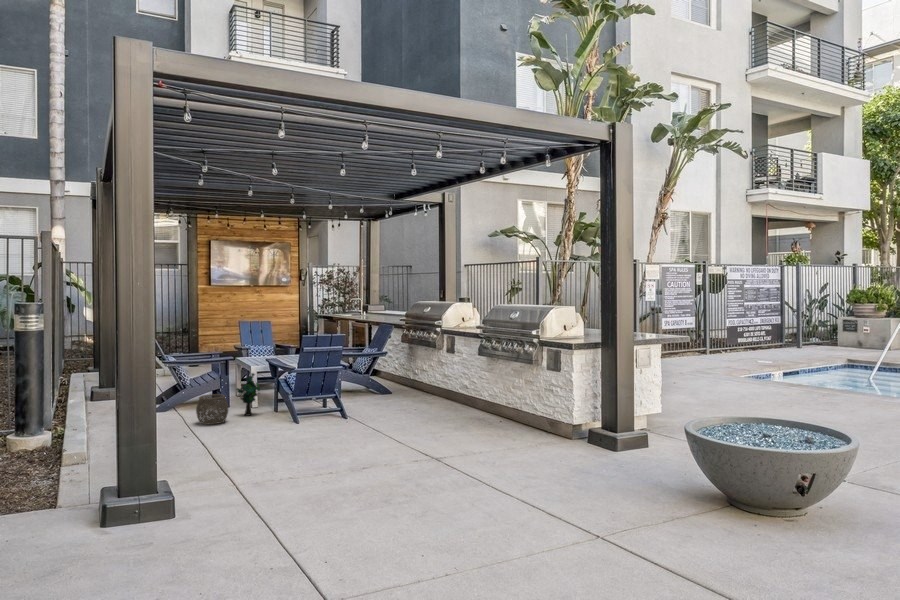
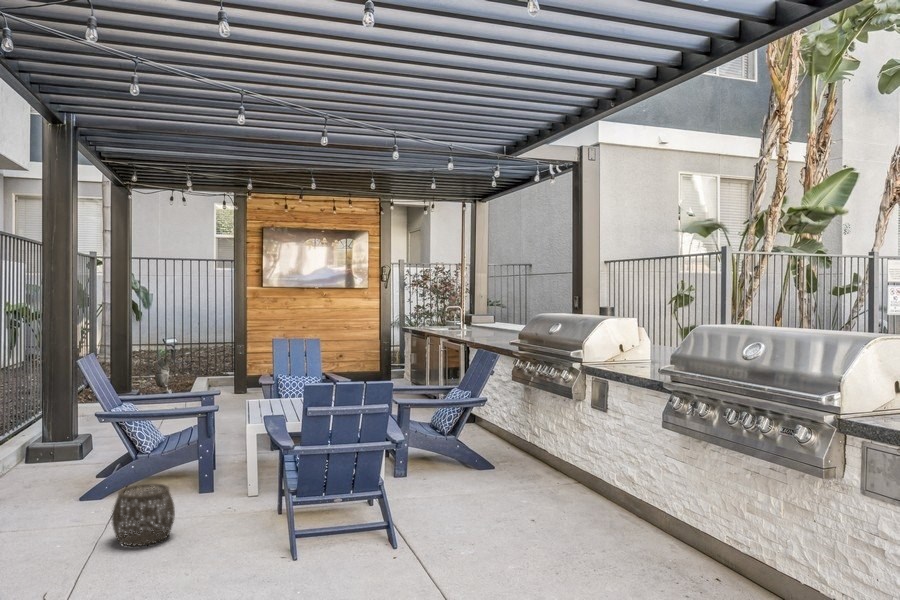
decorative plant: present [236,373,260,416] -> none [200,442,247,521]

